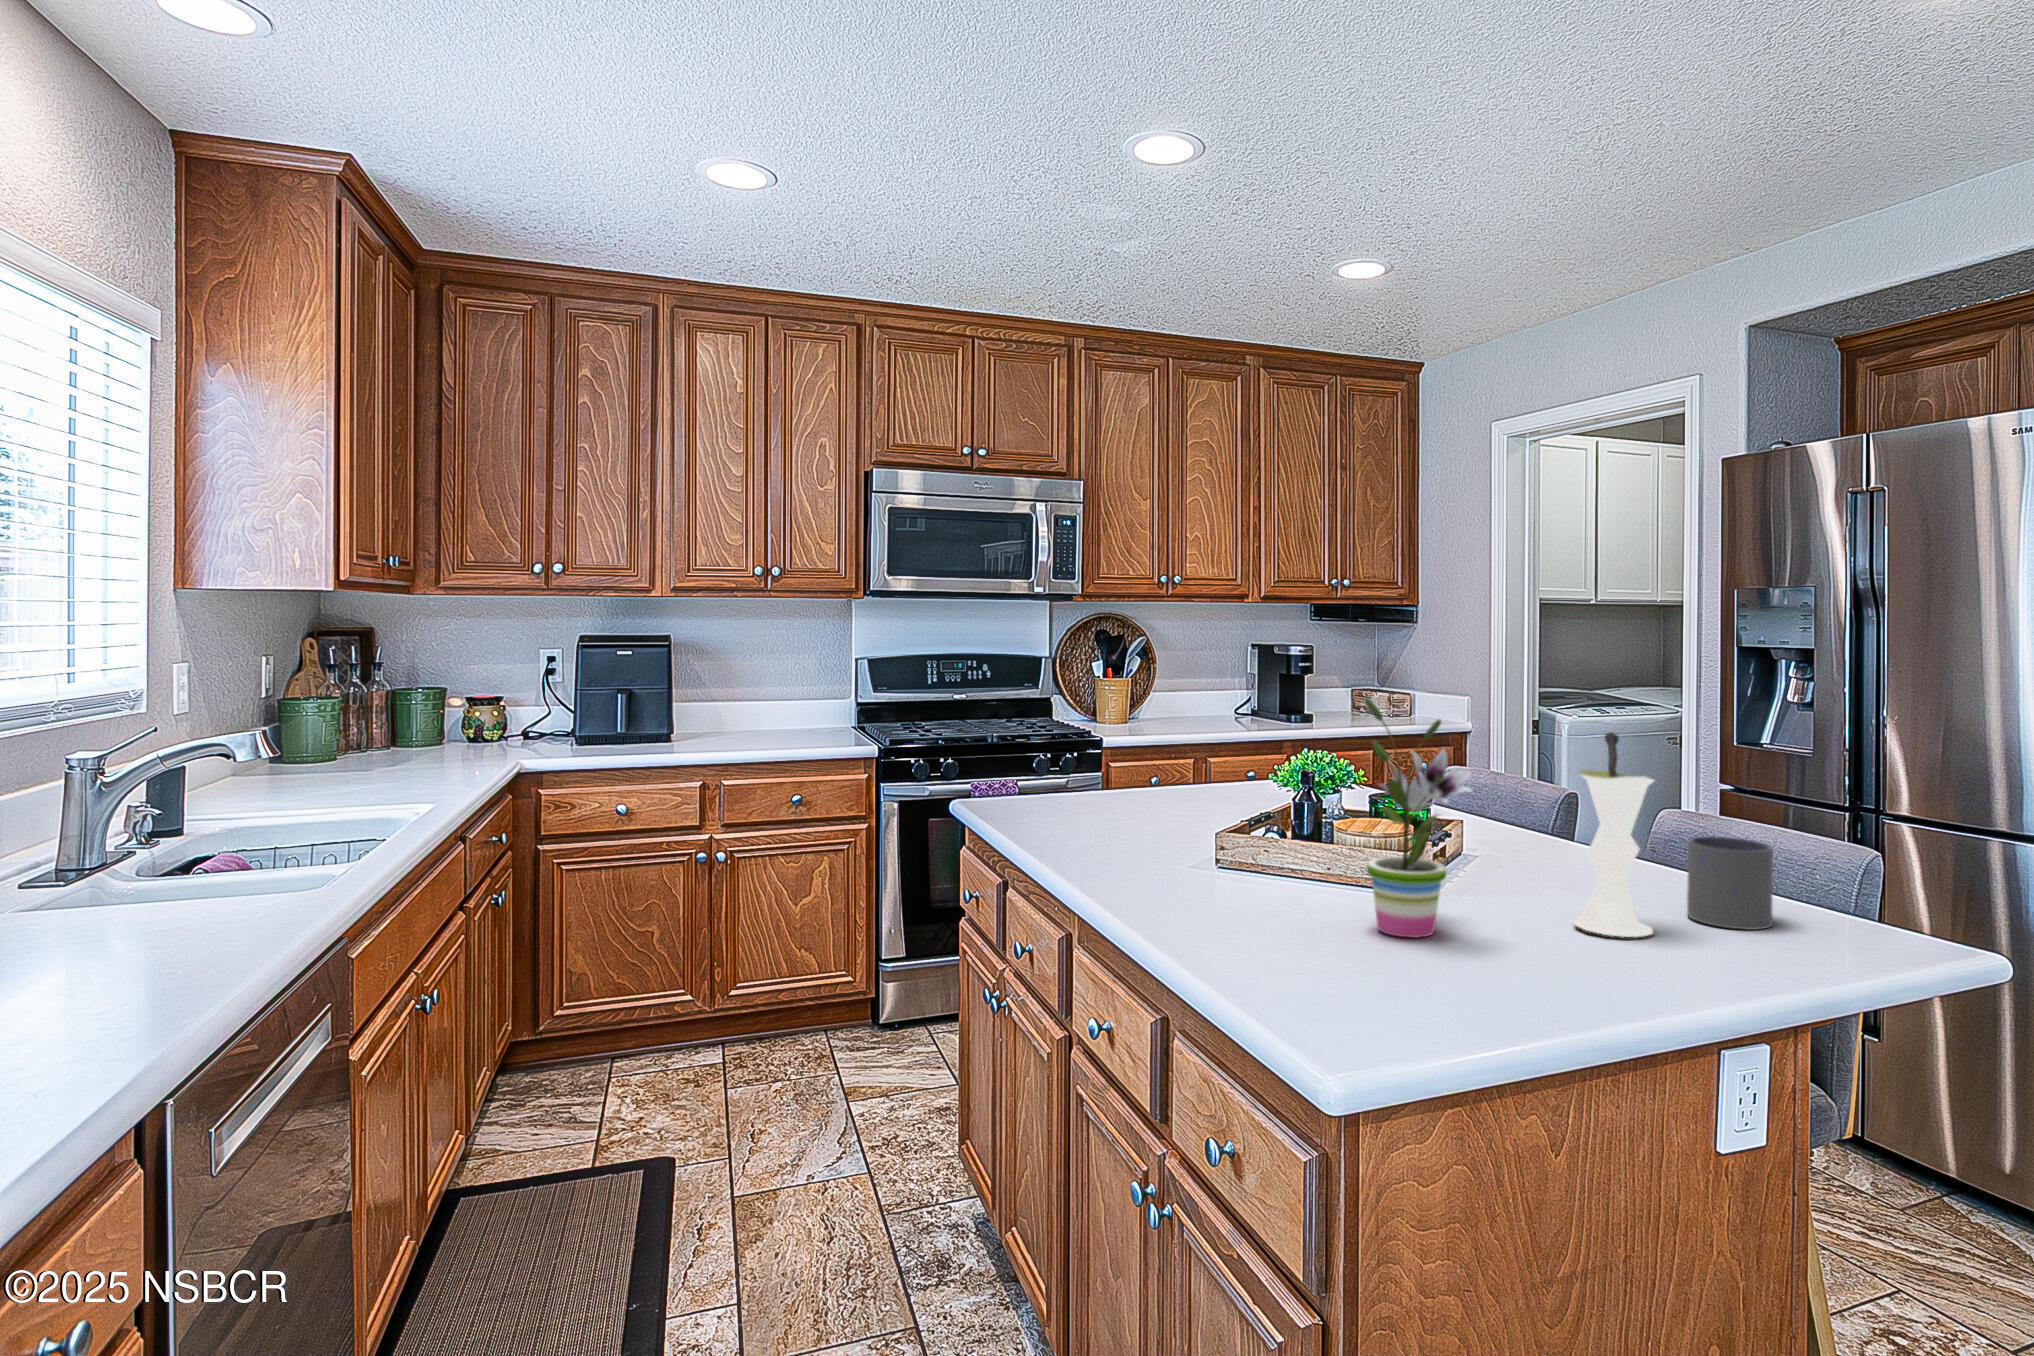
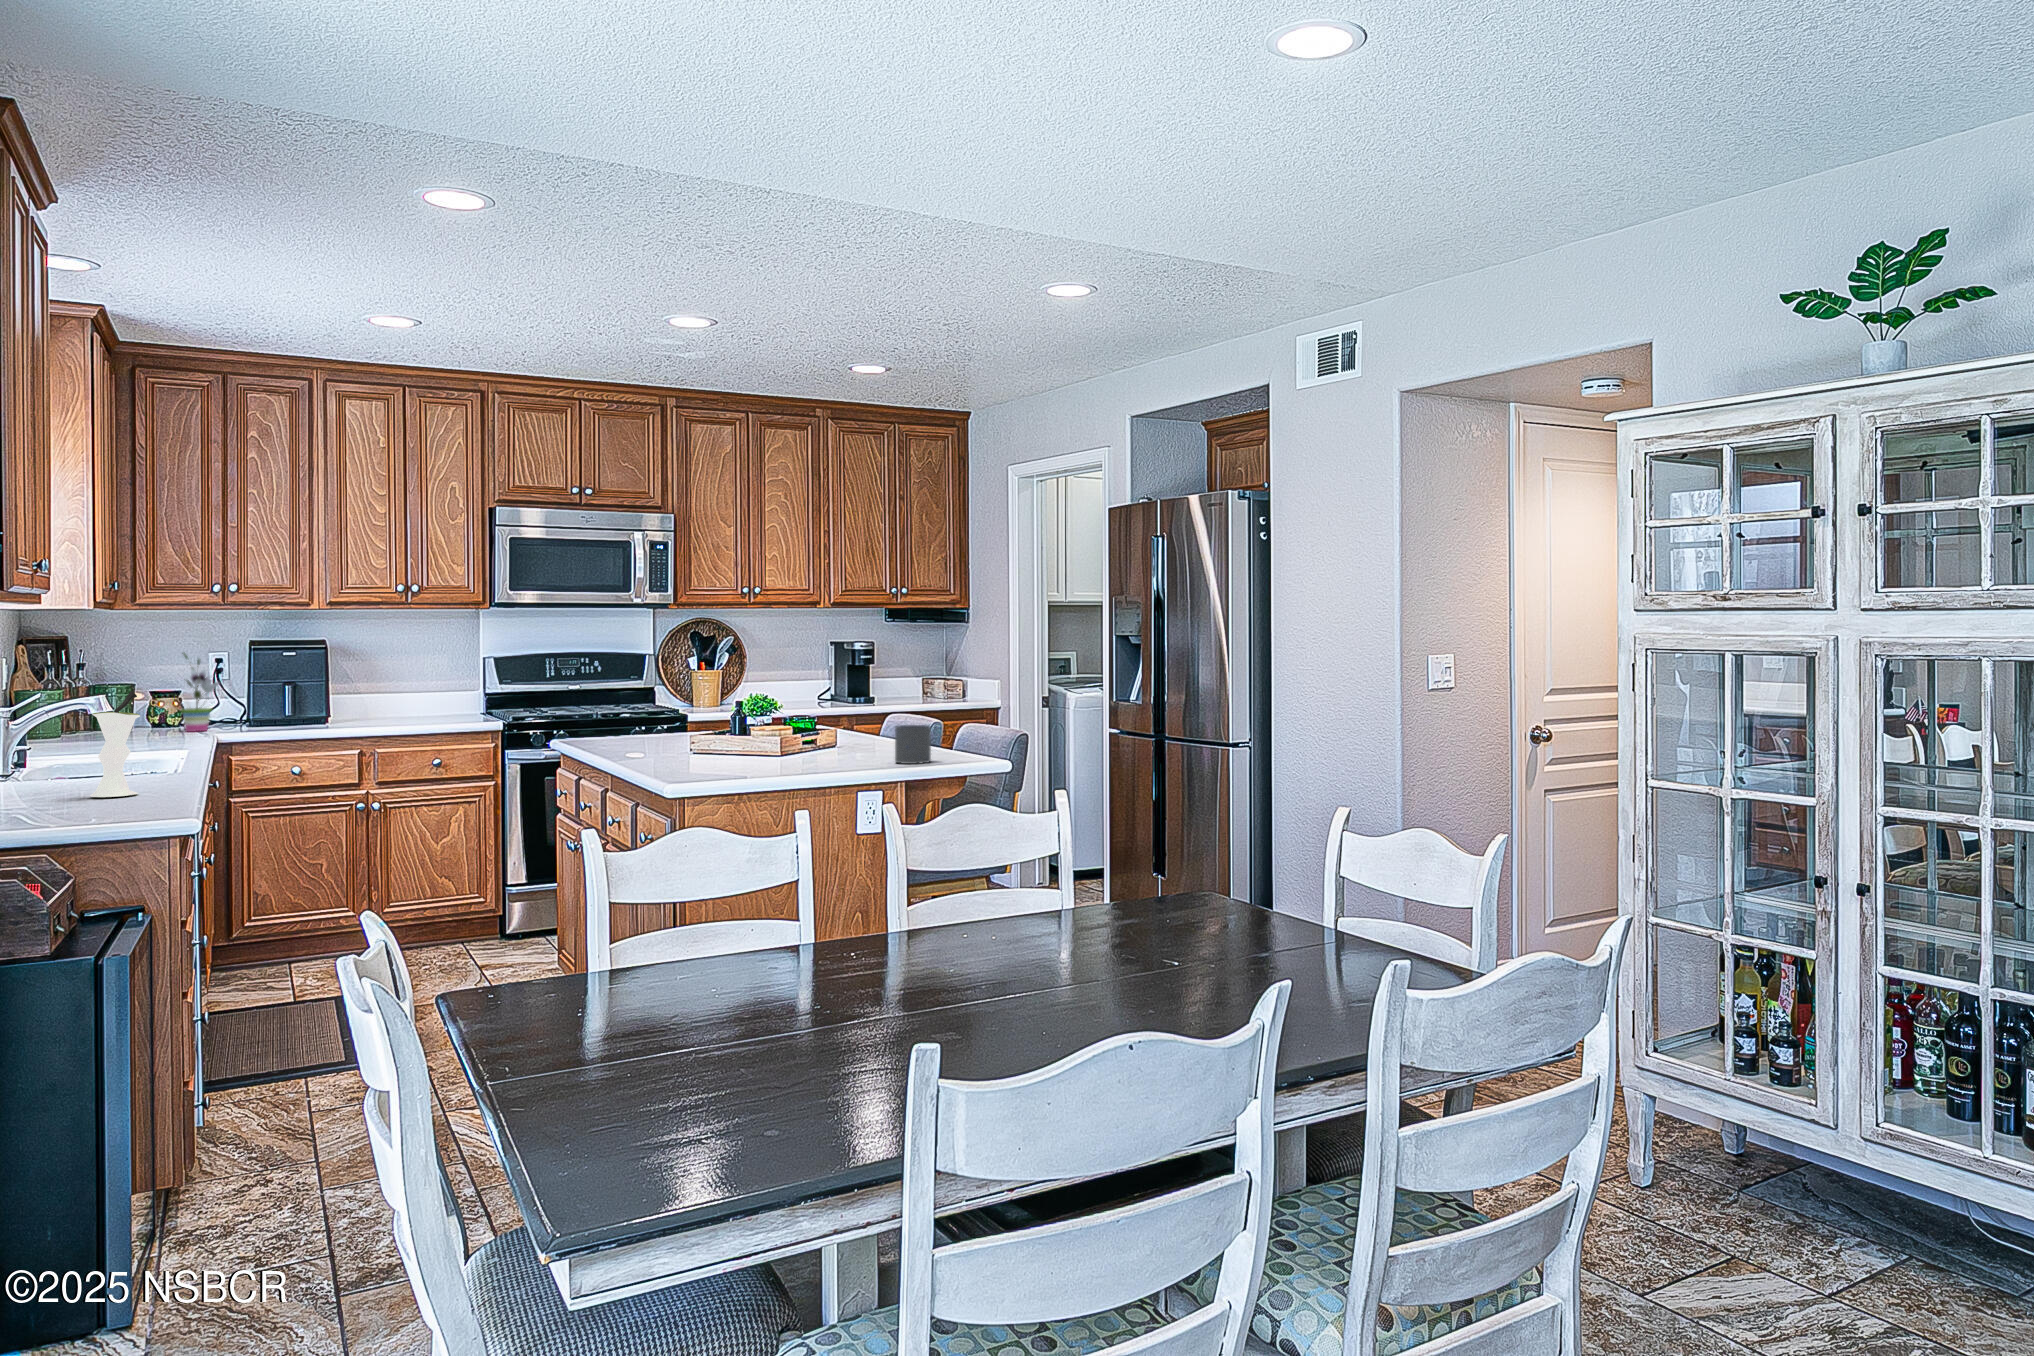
potted plant: present [1365,698,1472,937] -> present [181,654,219,732]
vase: present [1574,732,1654,937] -> present [90,691,140,797]

